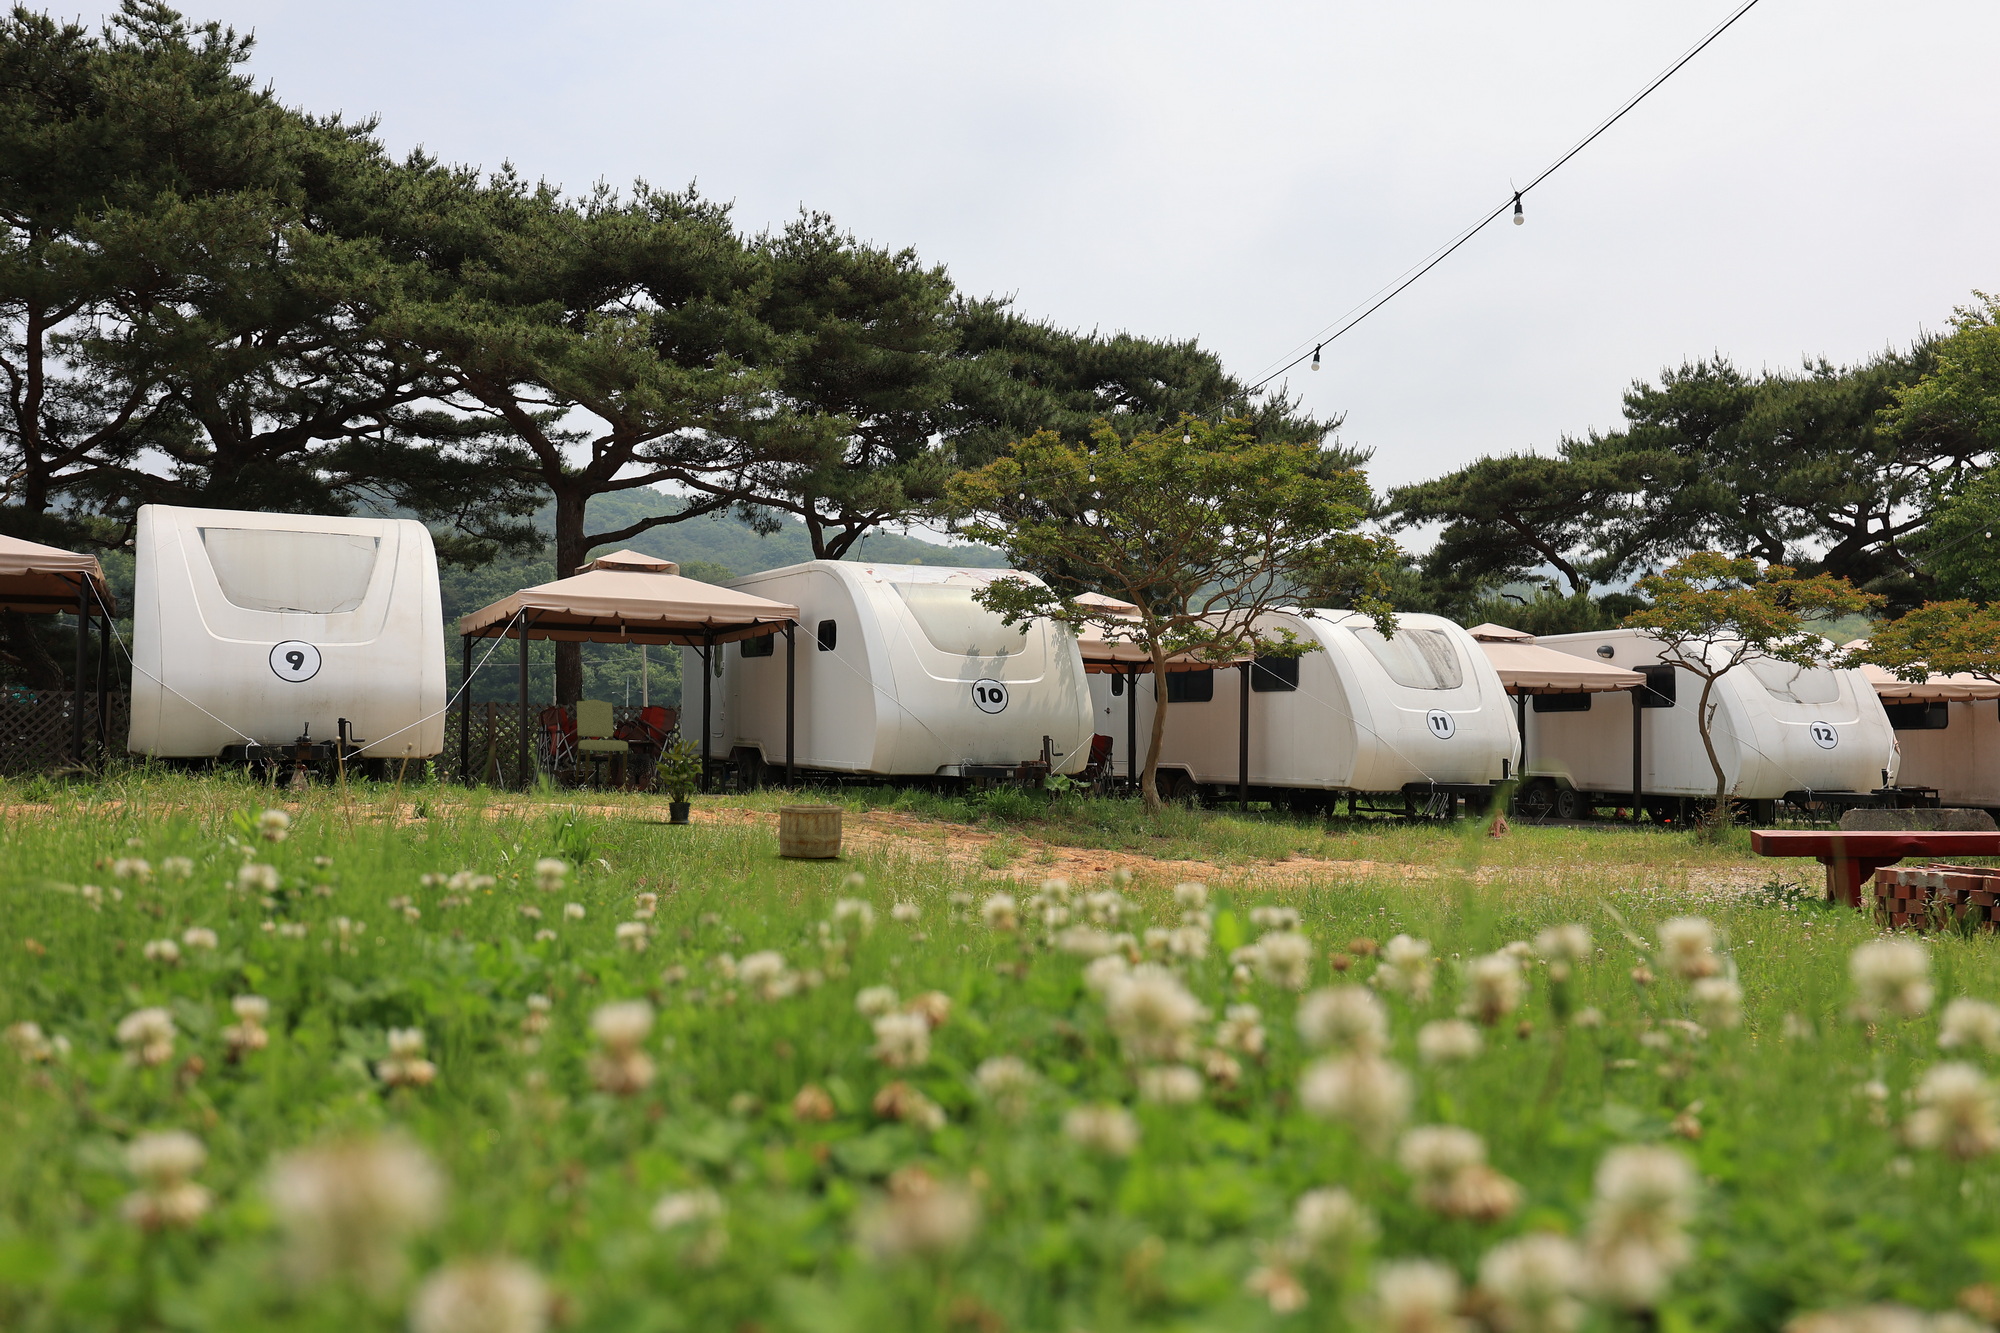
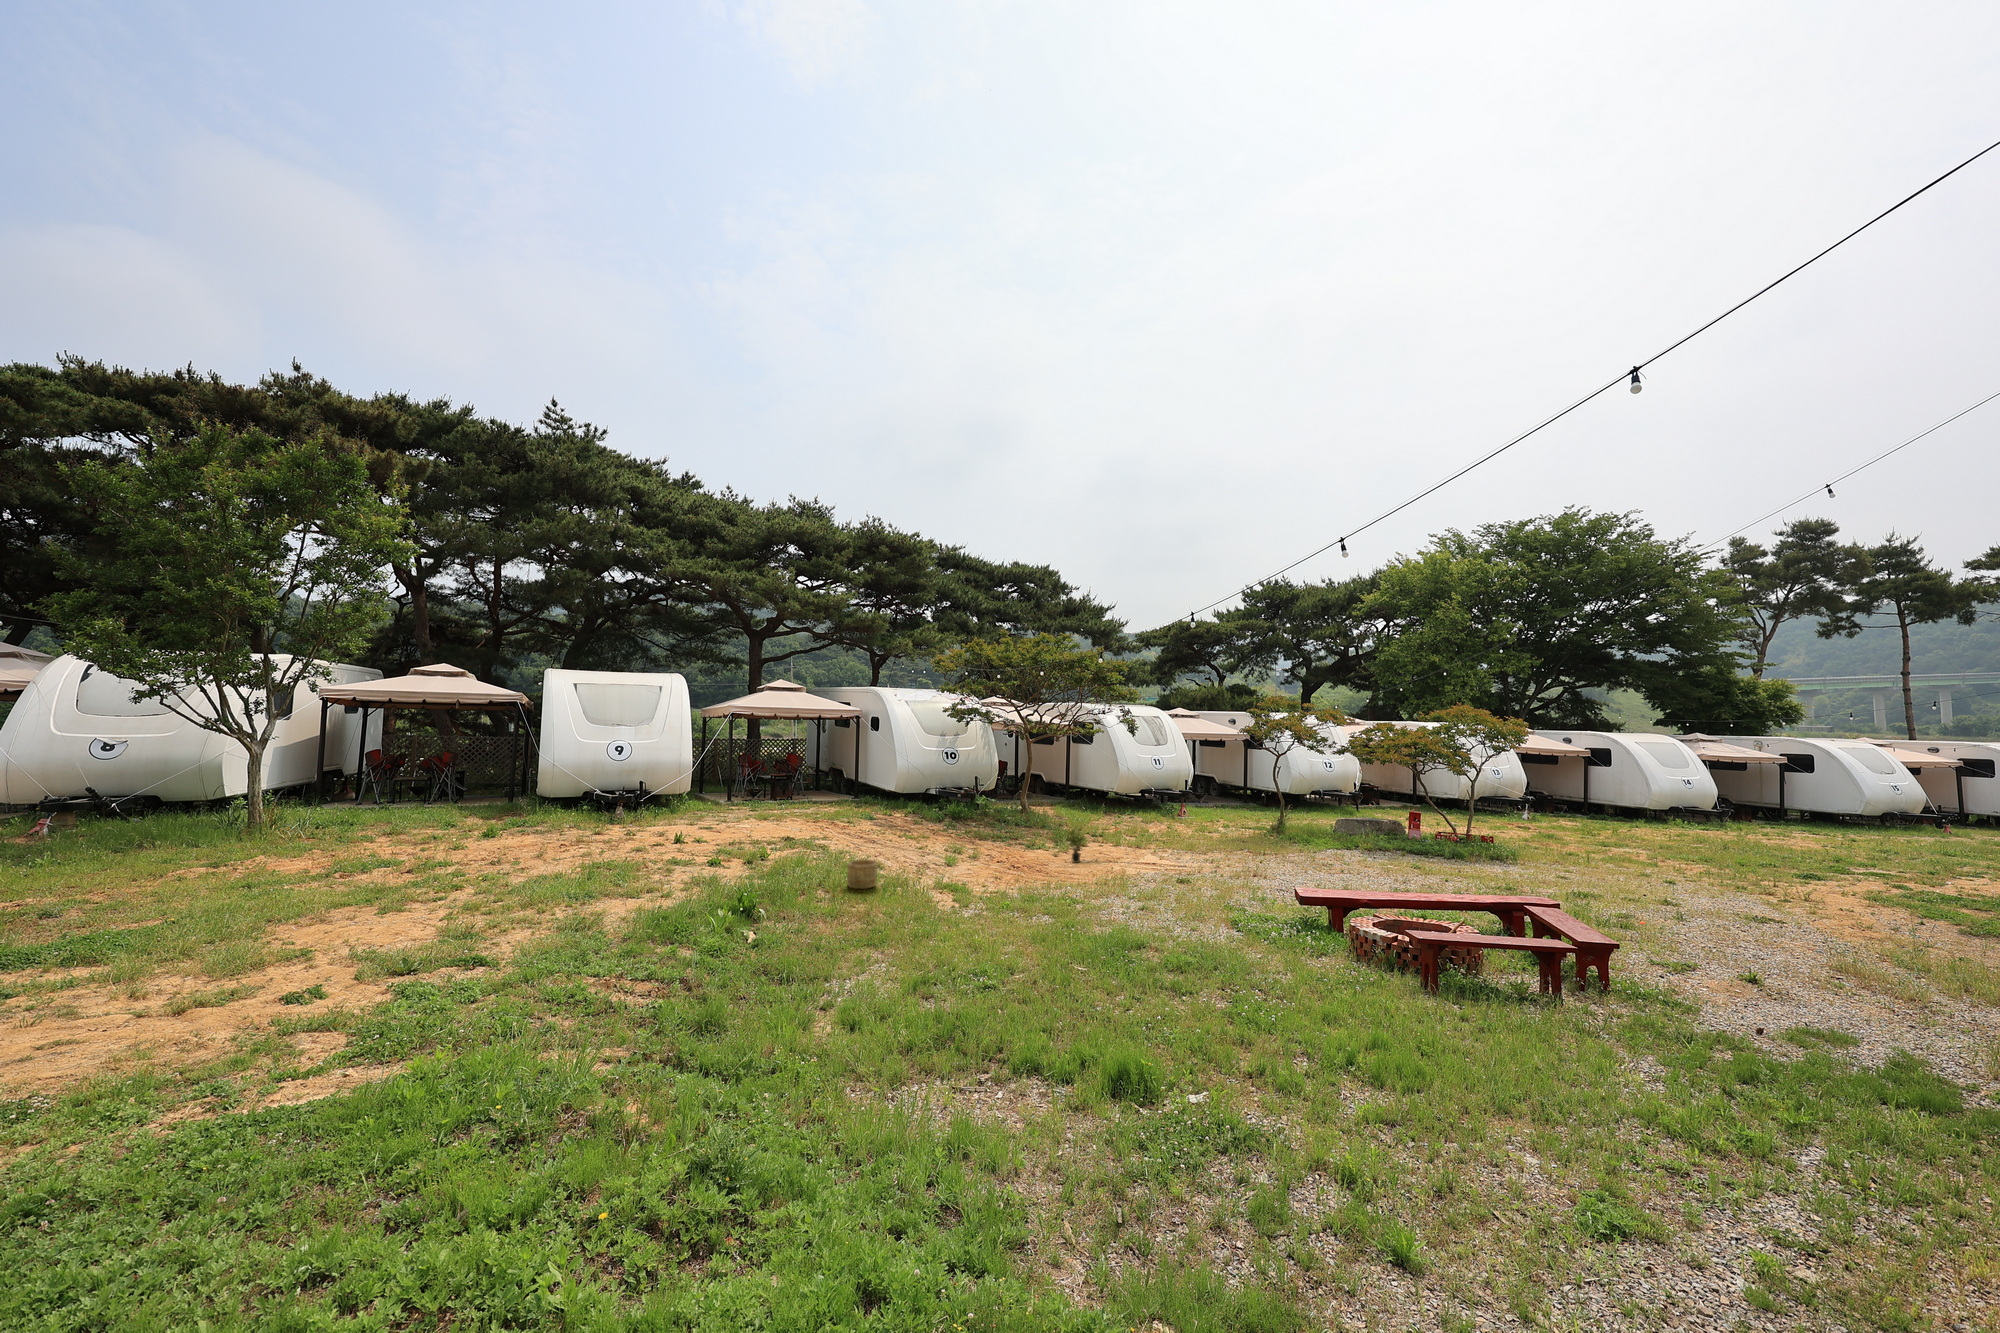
chair: present [575,699,628,783] -> none [754,754,780,795]
potted plant: present [656,739,703,824] -> present [1068,828,1084,863]

